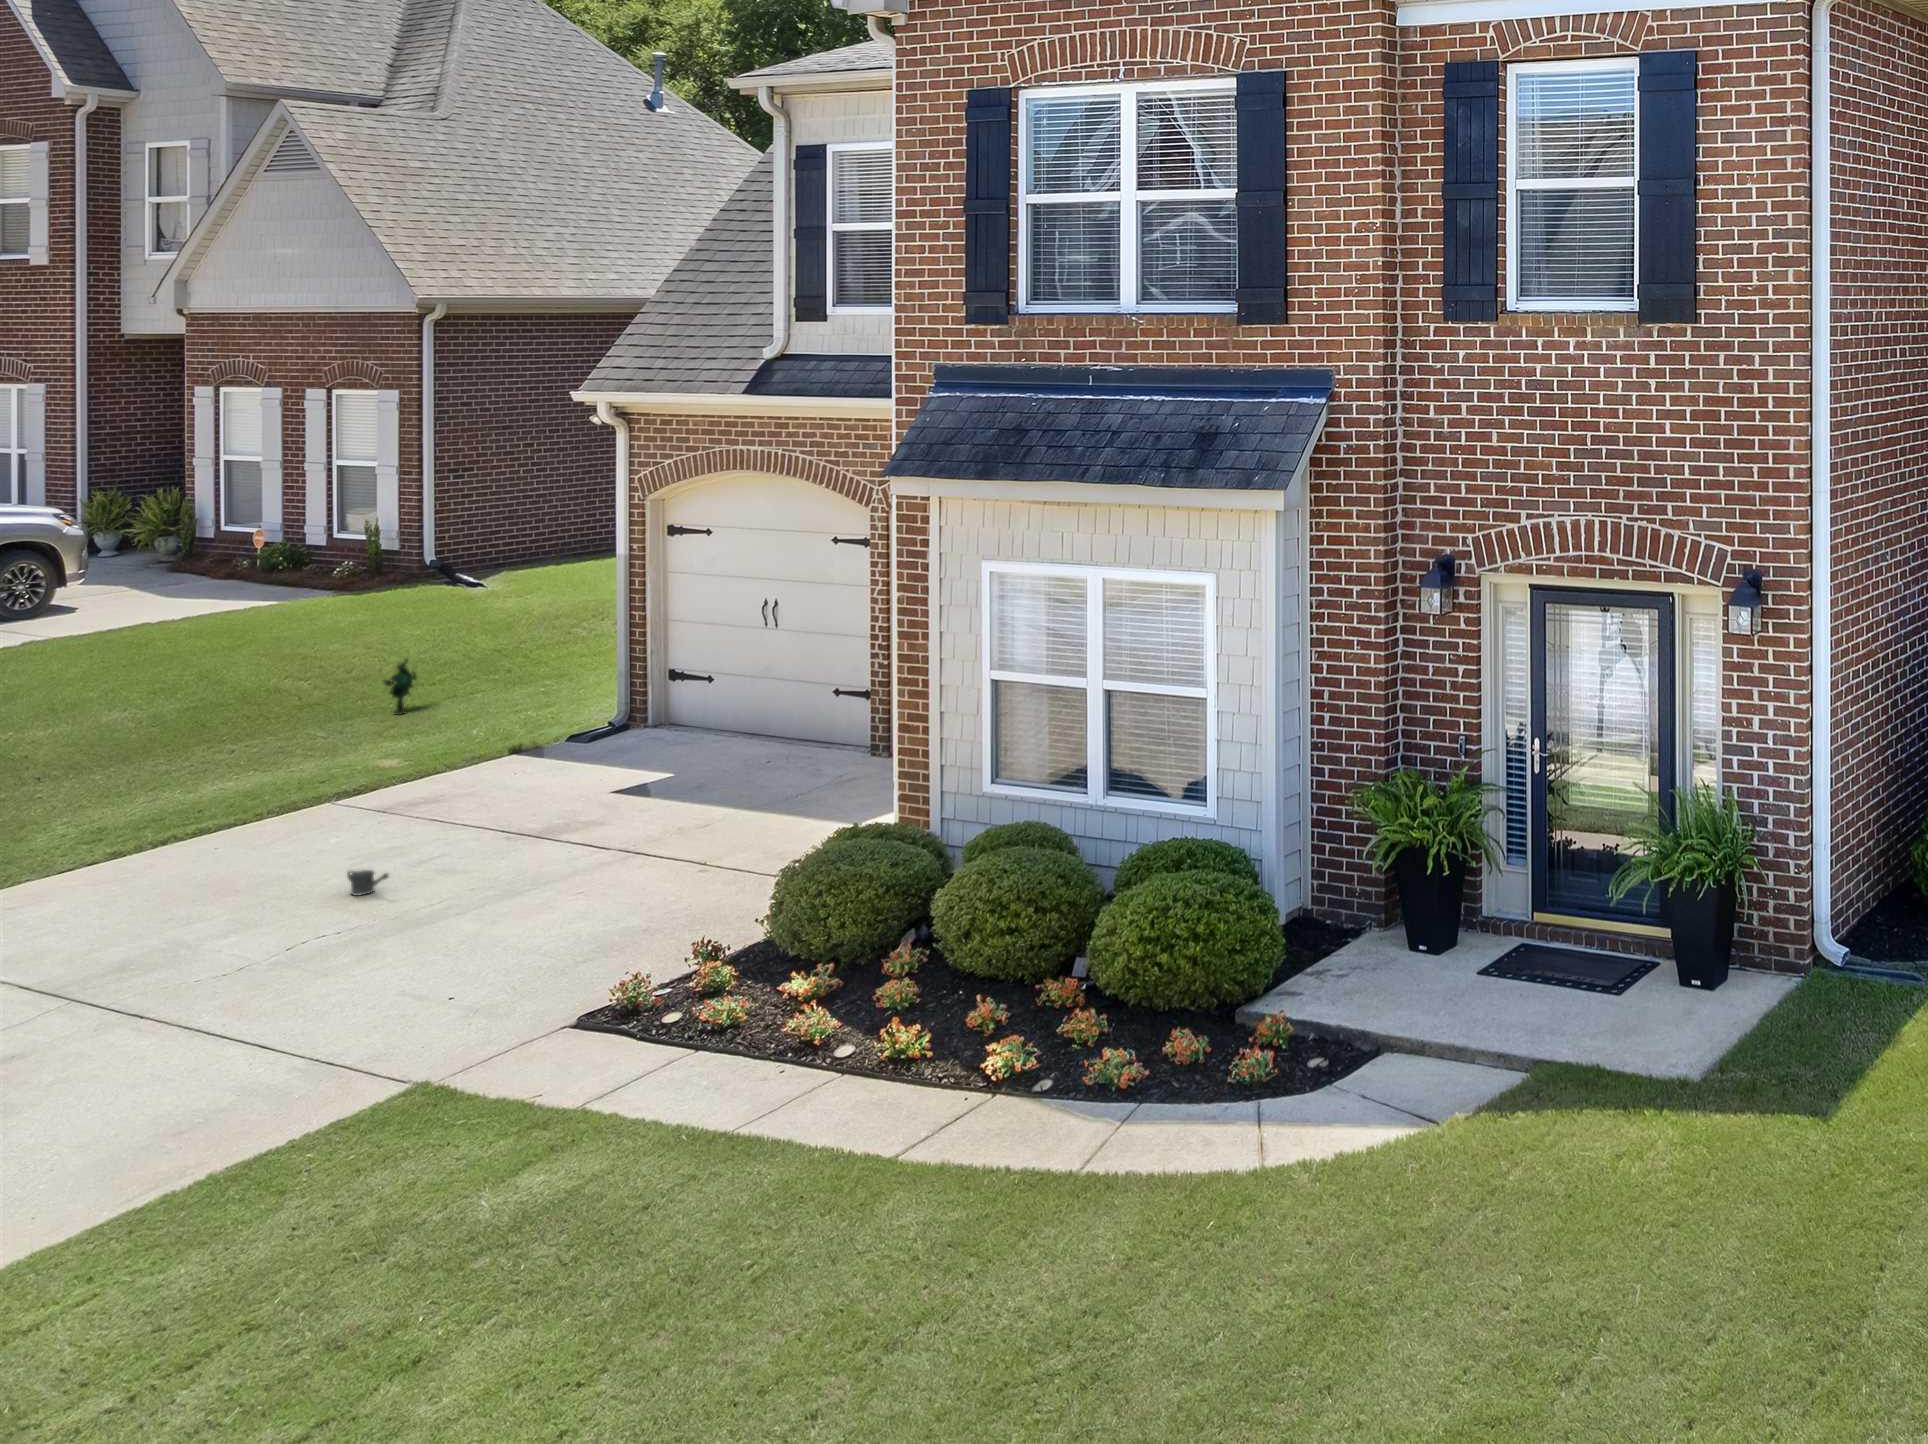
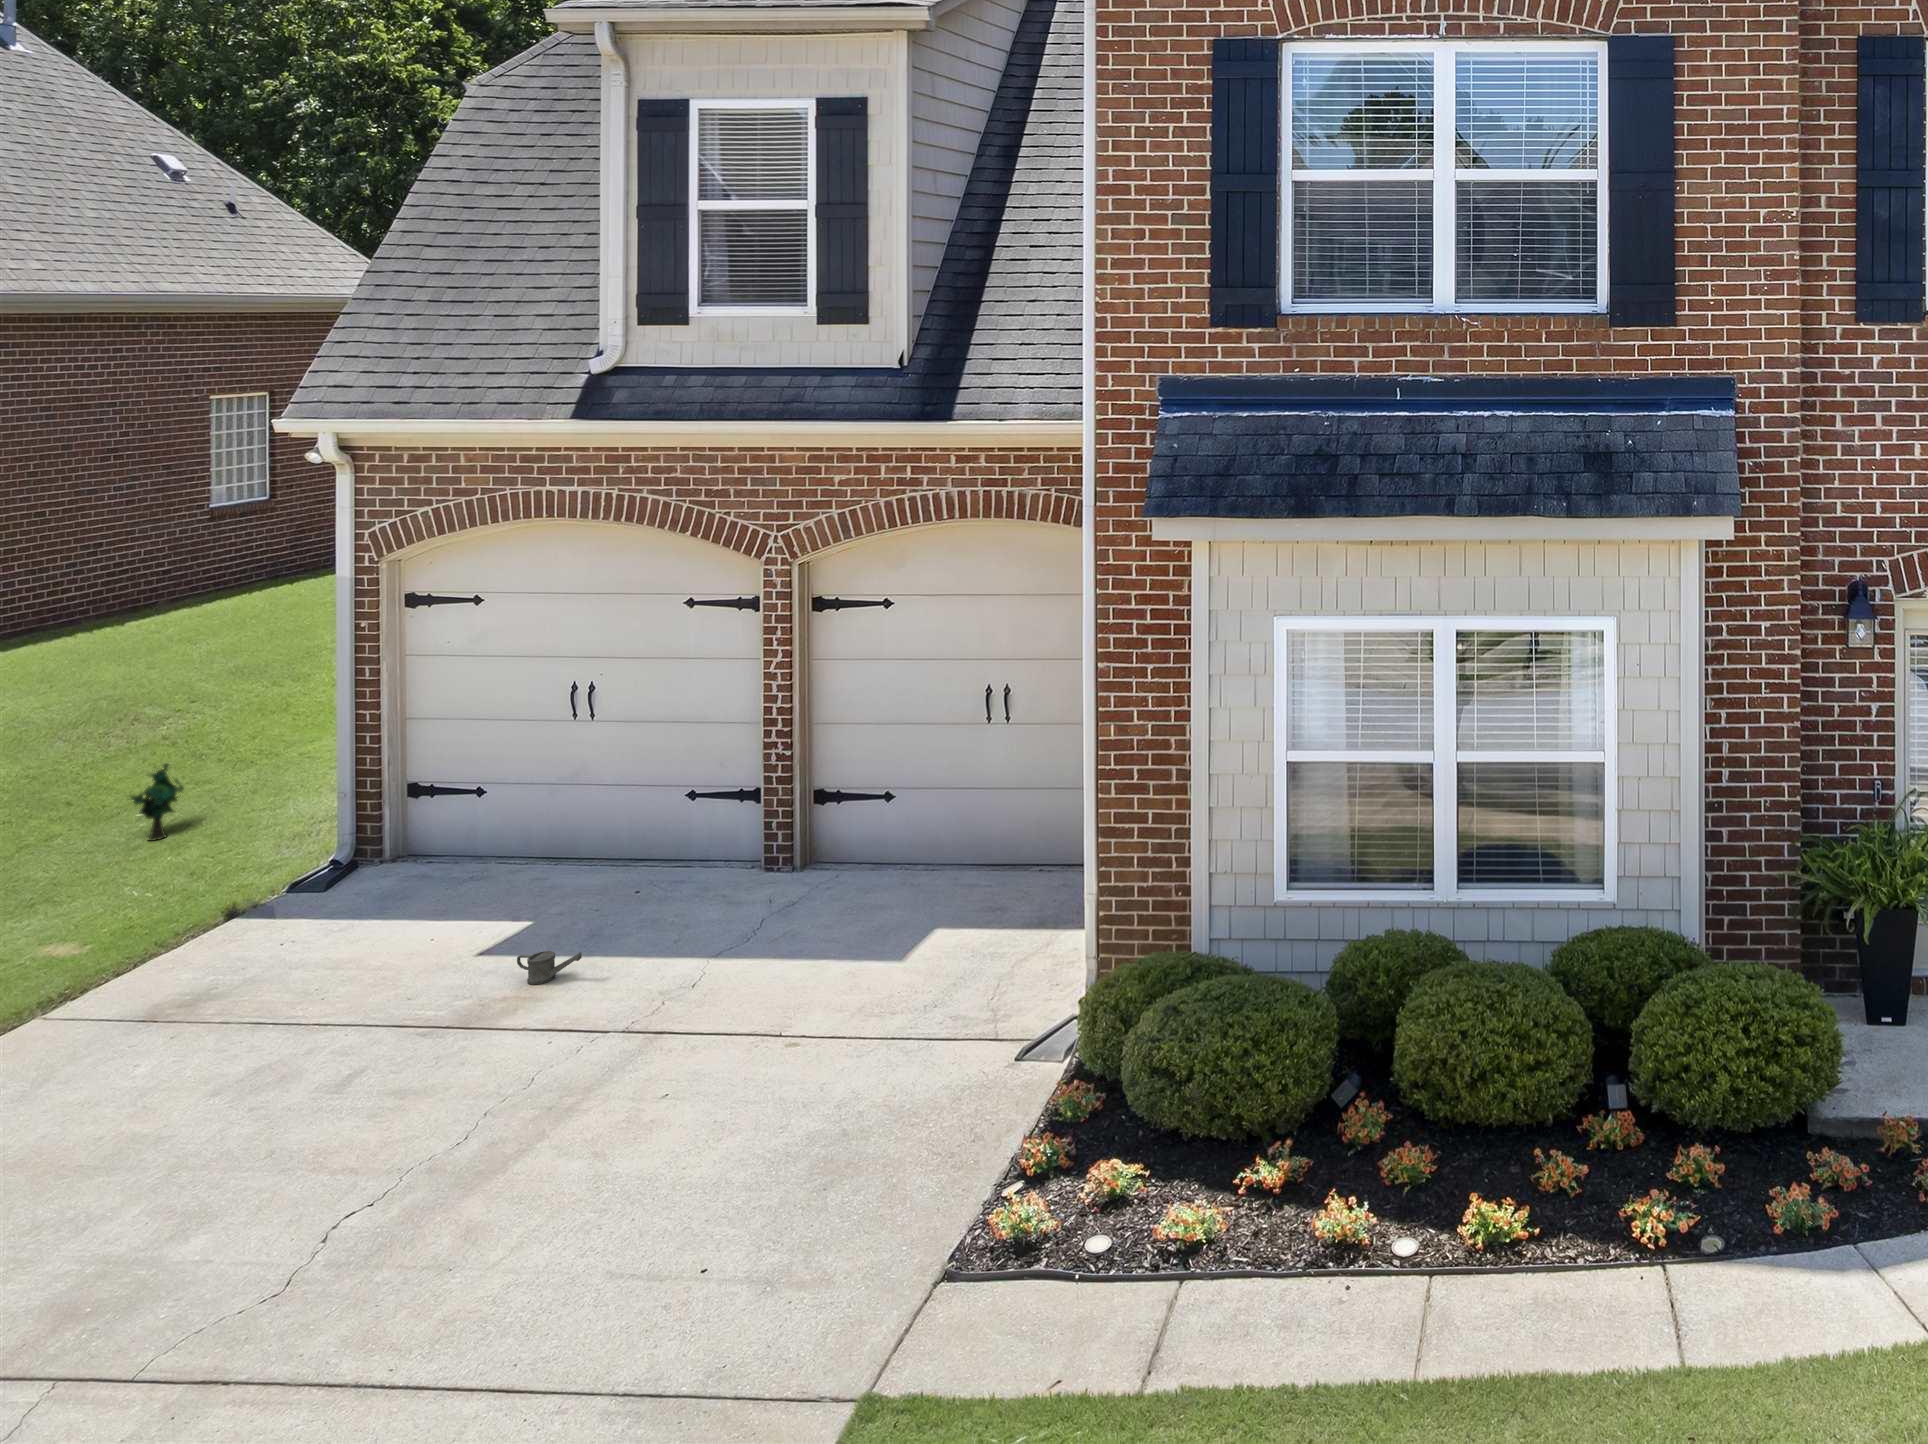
watering can: present [347,870,388,896] -> present [517,951,582,985]

